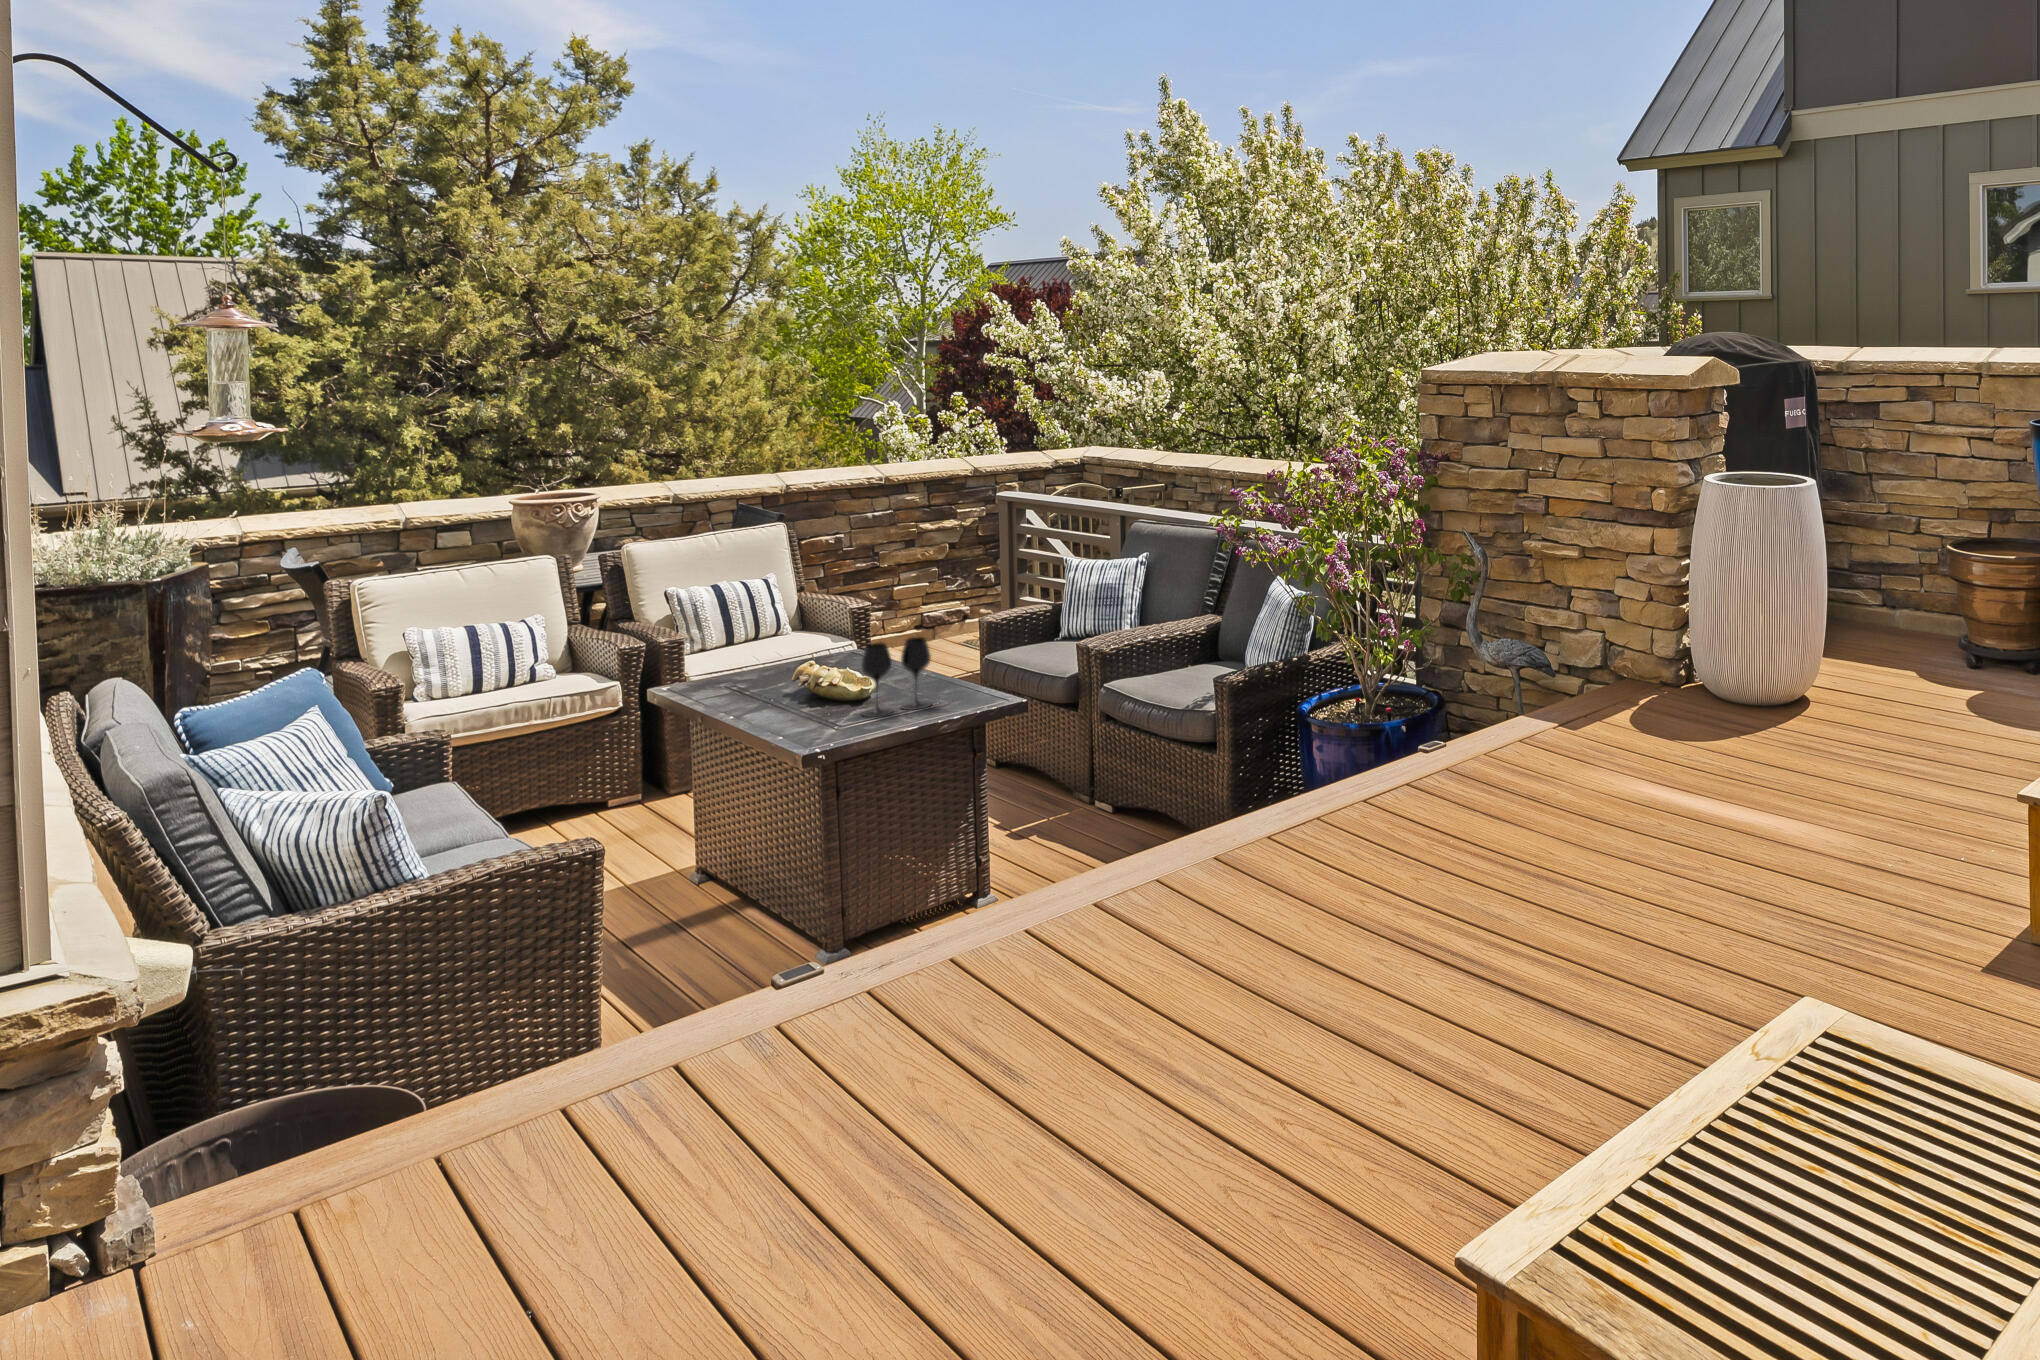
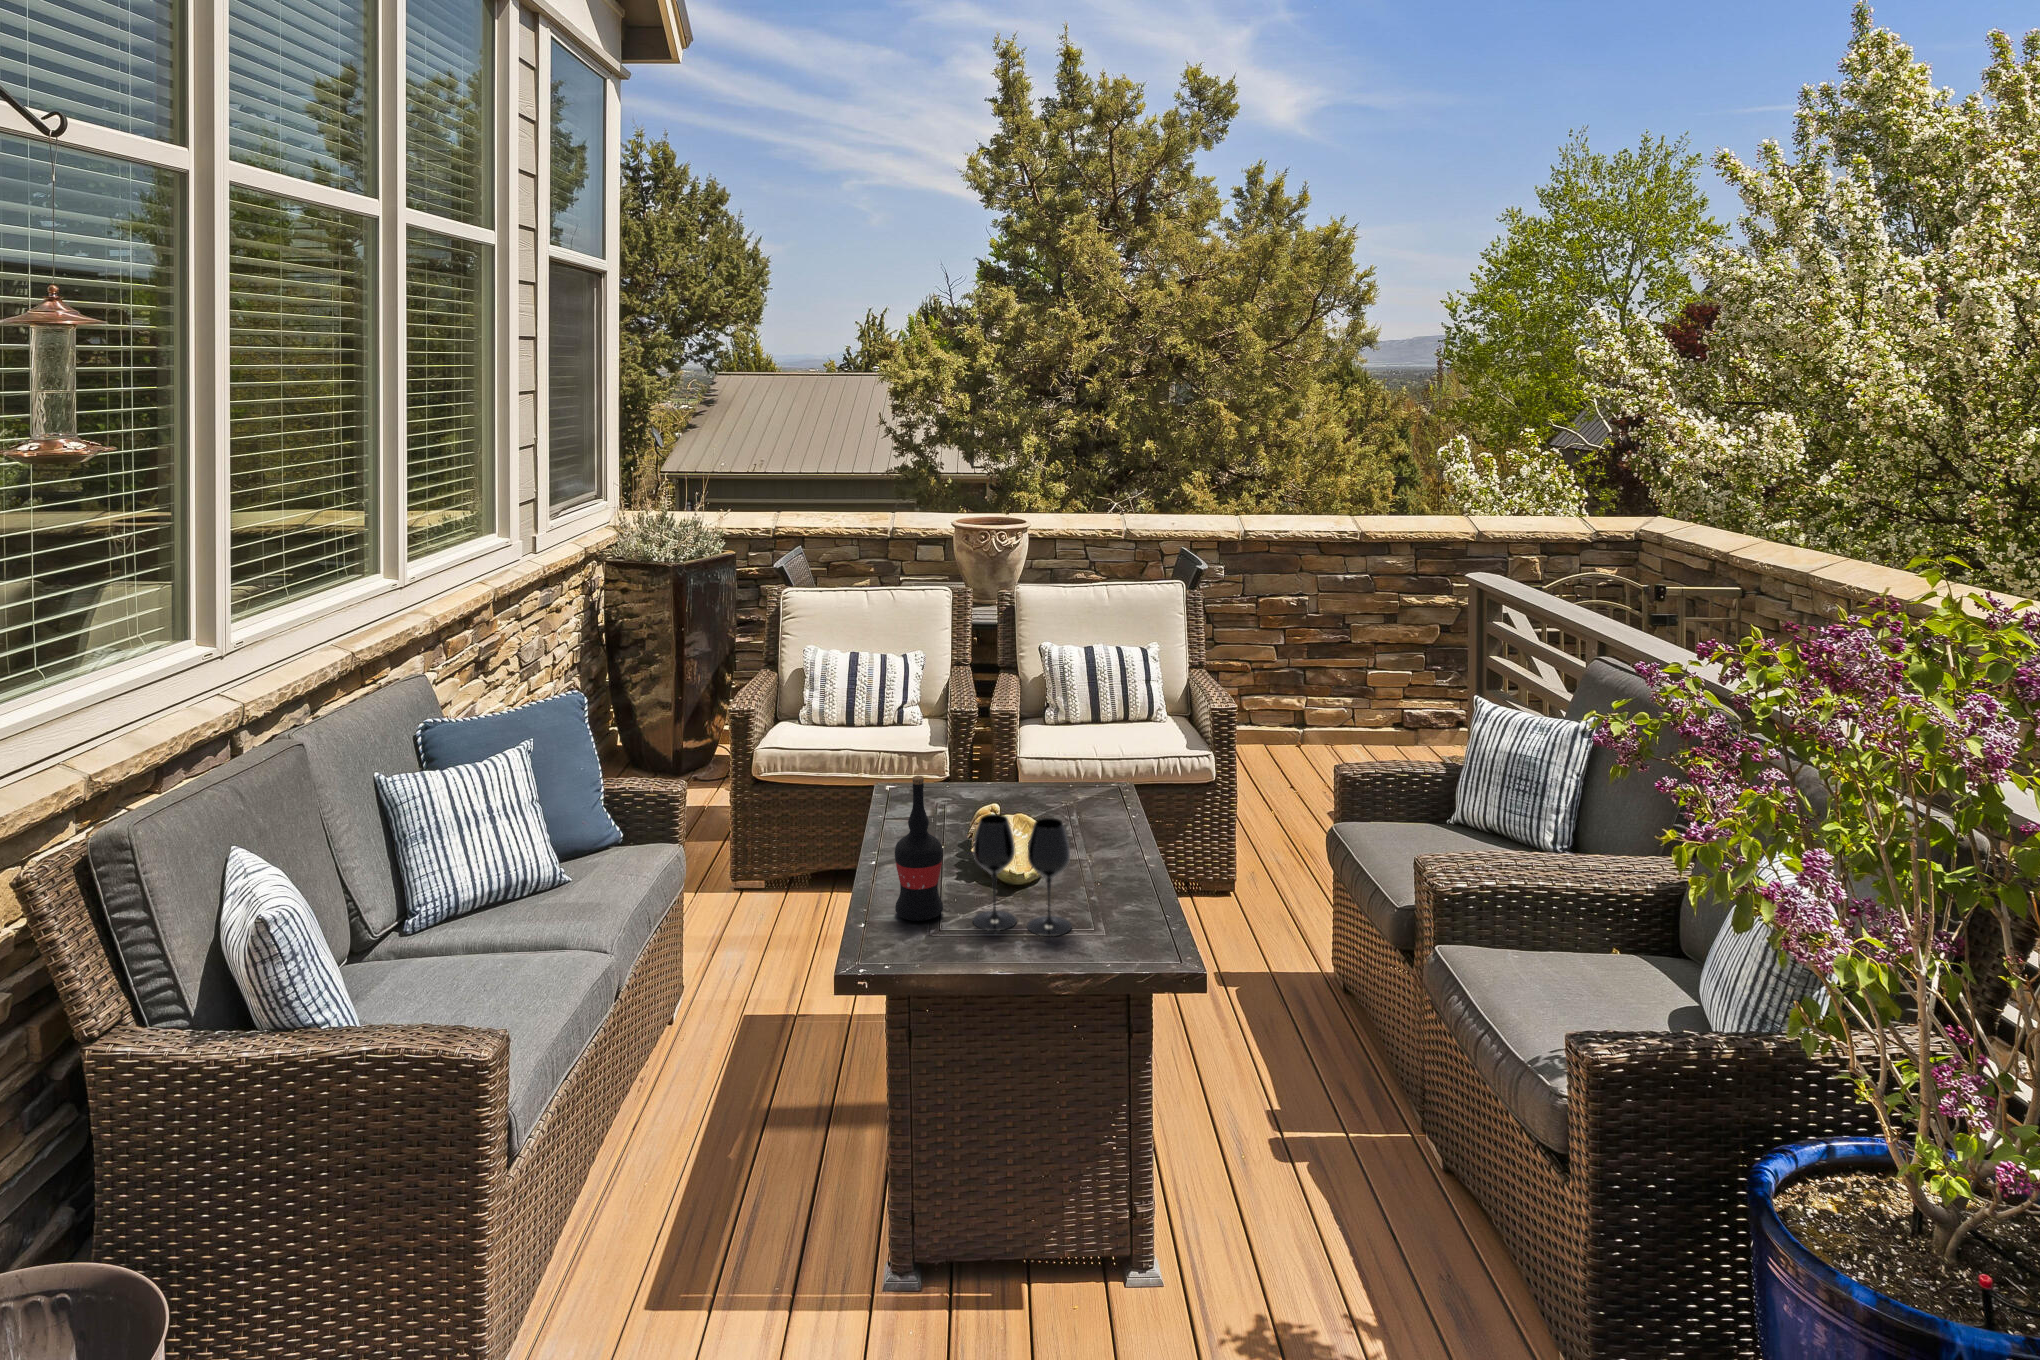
wine bottle: none [801,627,840,725] -> present [895,776,943,921]

